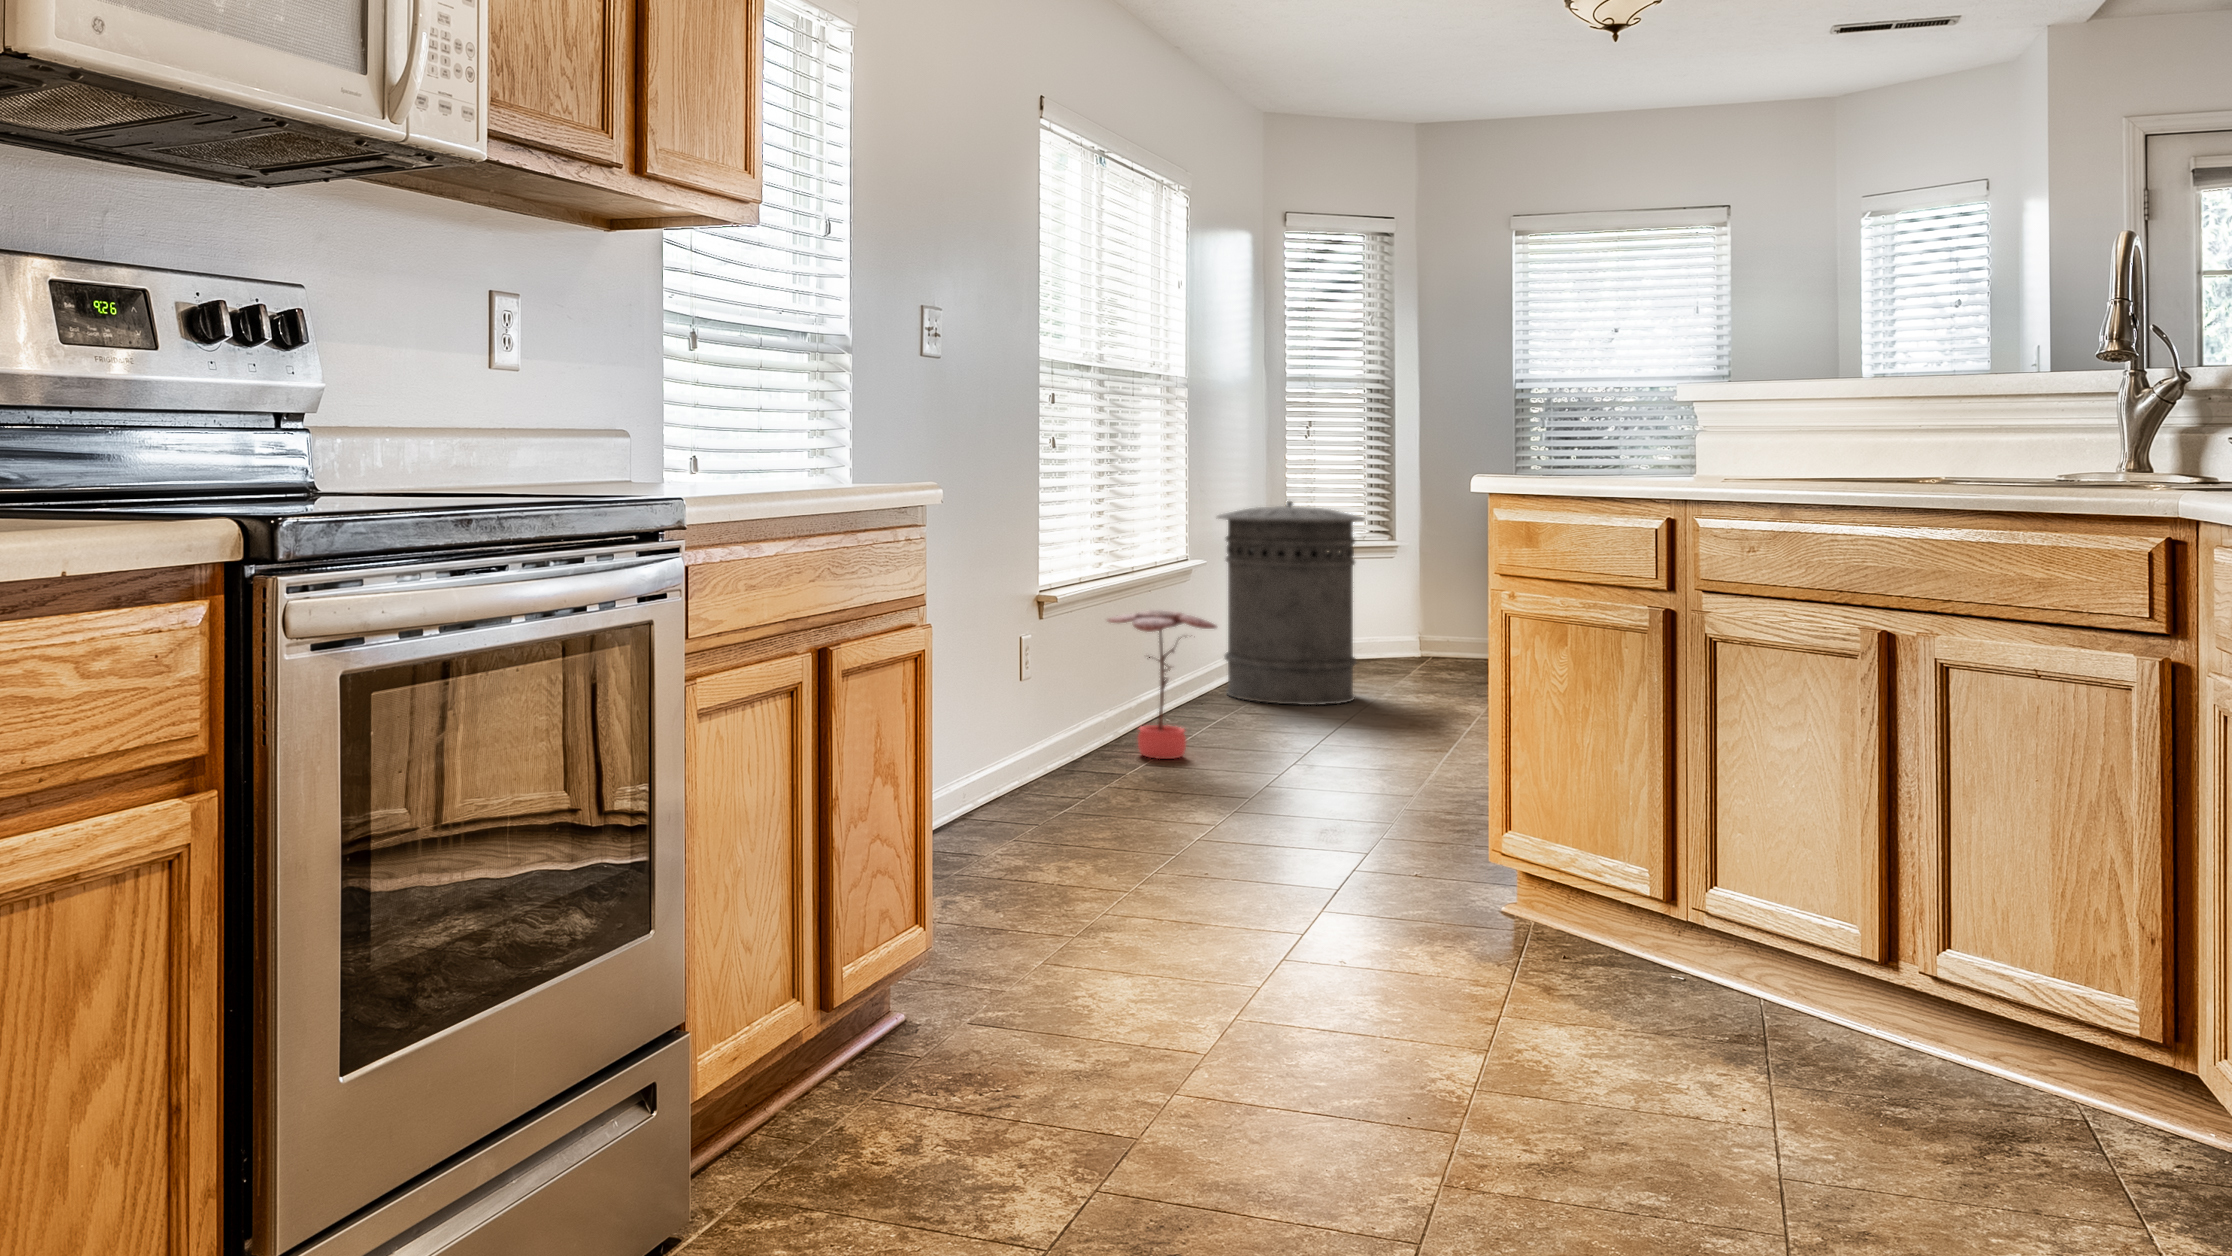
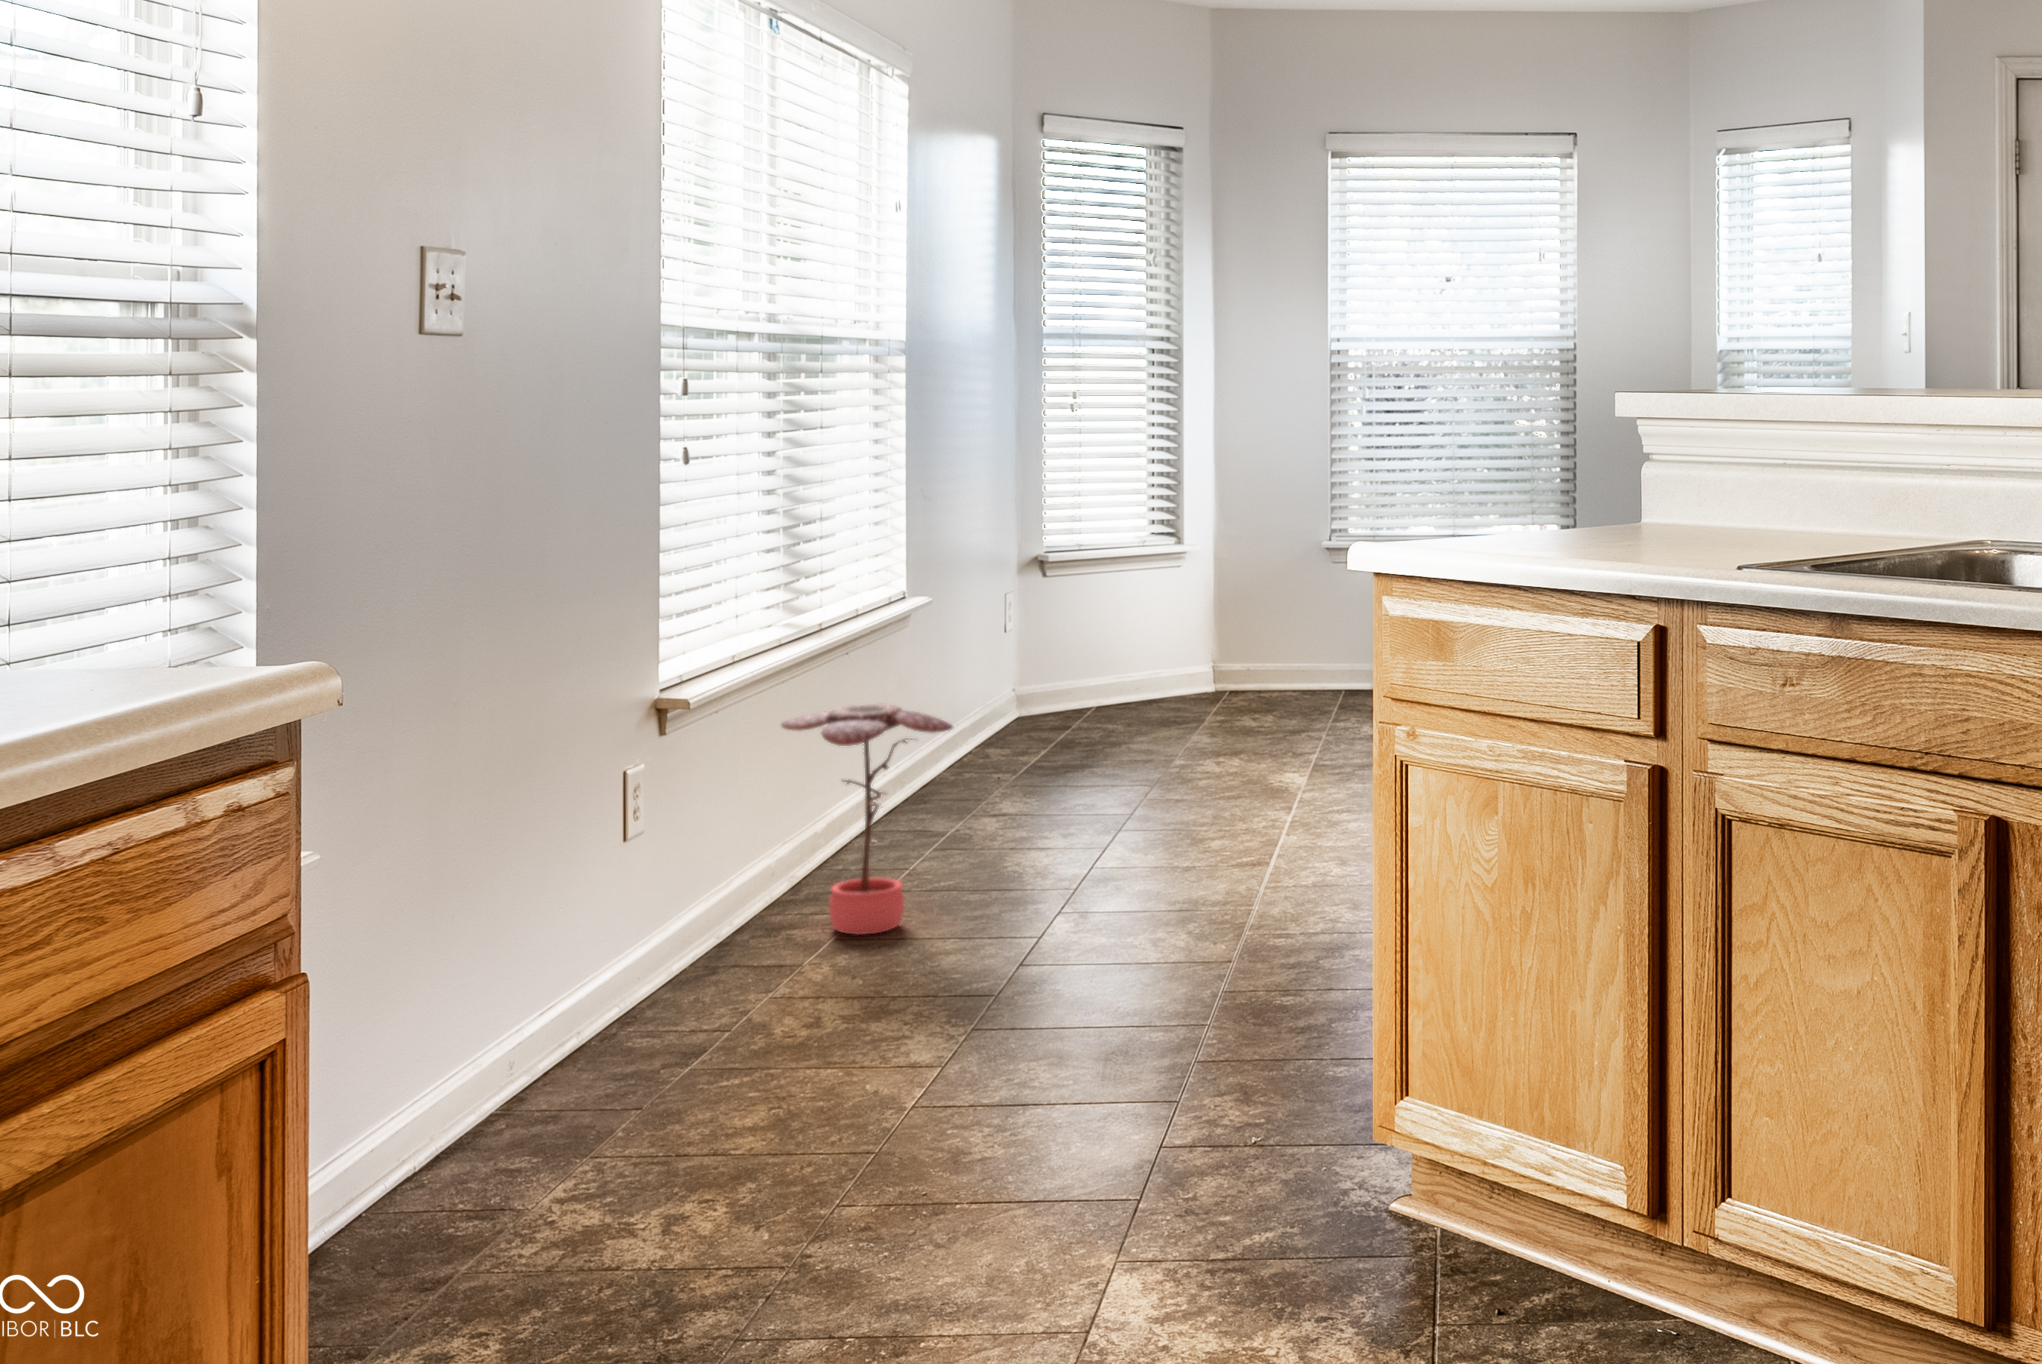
trash can: present [1217,501,1364,705] -> none [950,510,1150,796]

